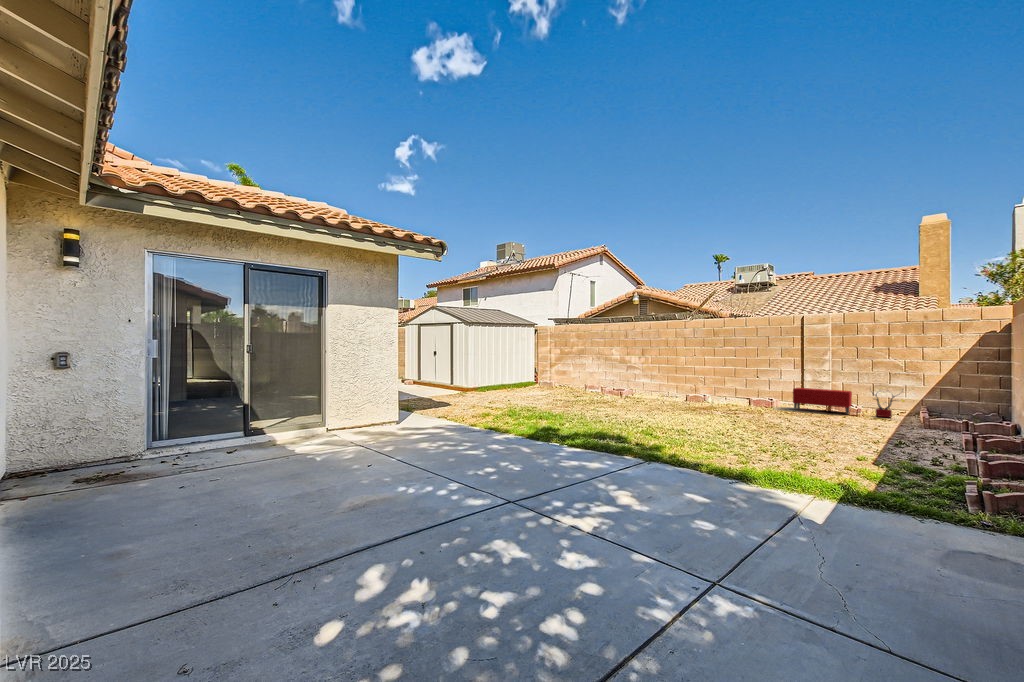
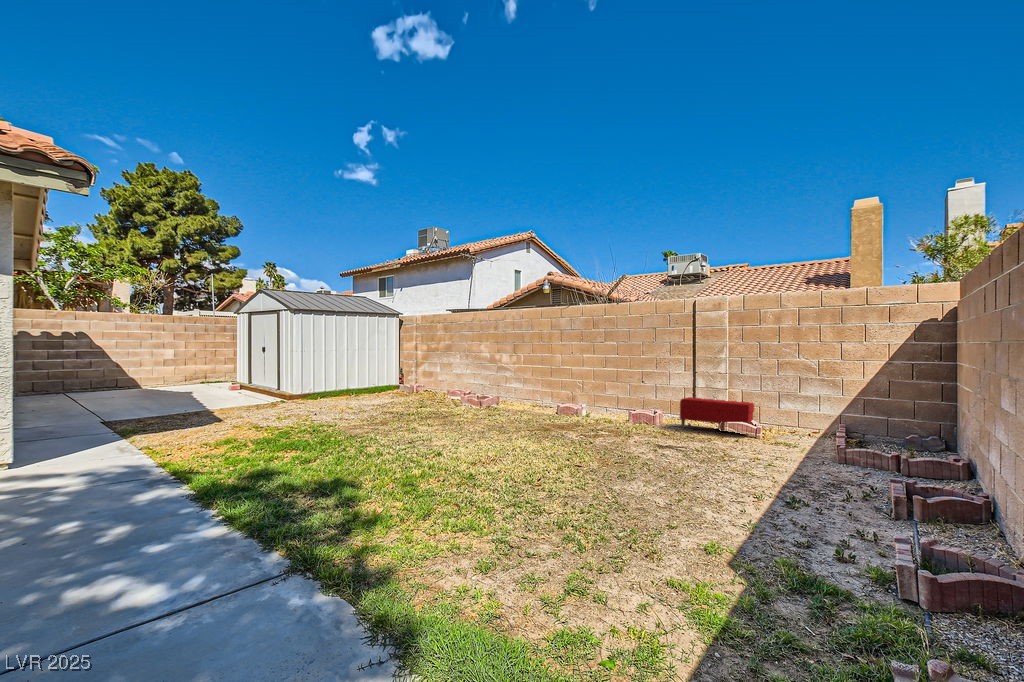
decorative plant: present [875,394,905,417] -> none [775,397,818,441]

